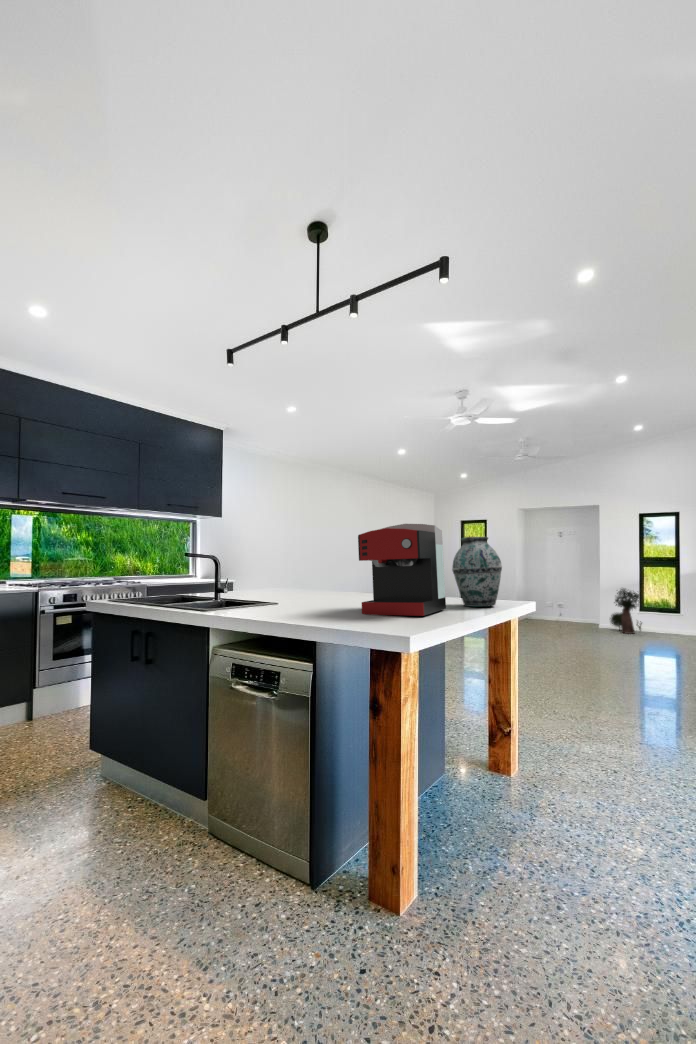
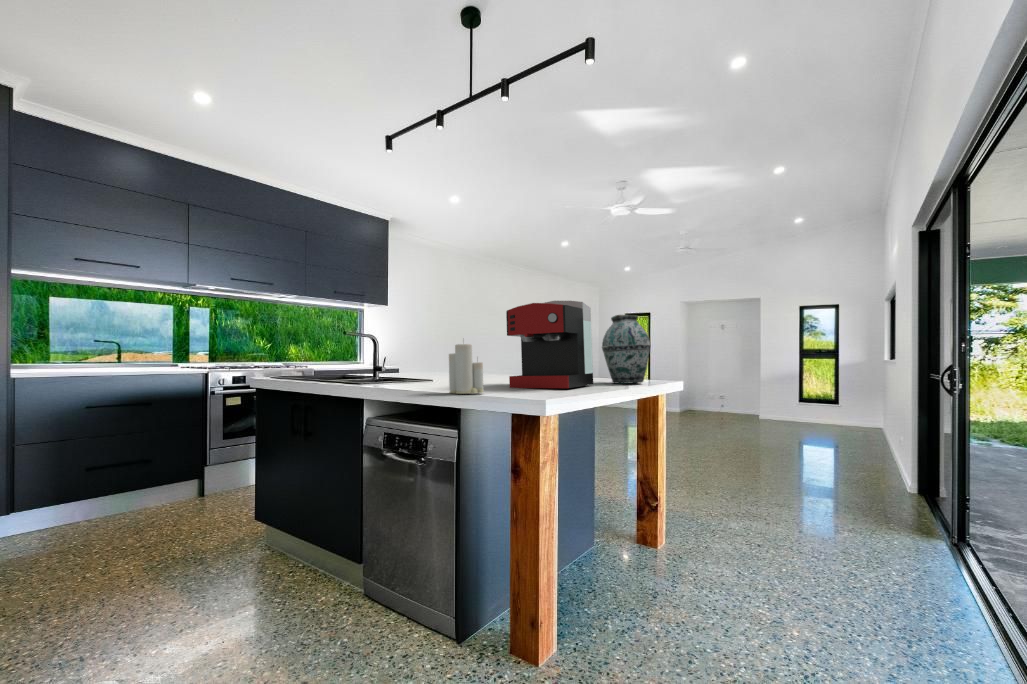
candle: none [303,568,340,625] -> present [449,344,483,394]
potted plant: present [610,589,642,634] -> none [770,379,803,424]

